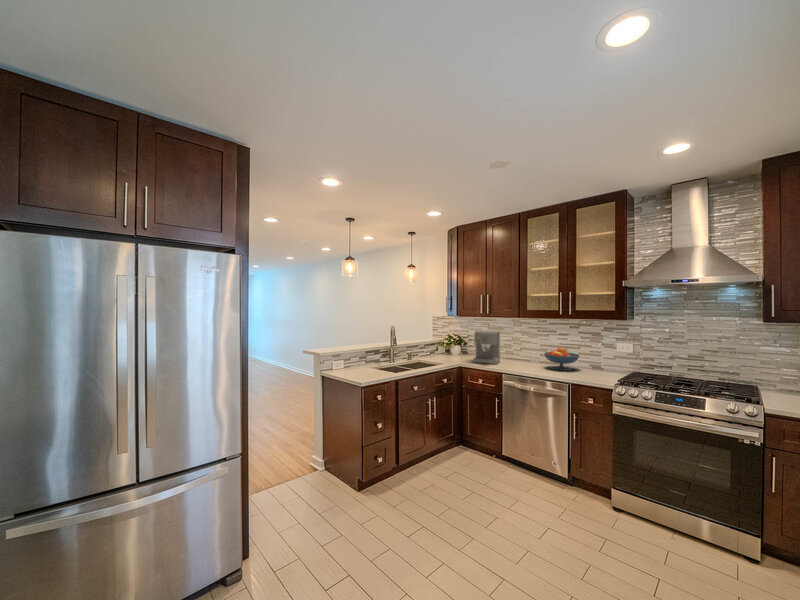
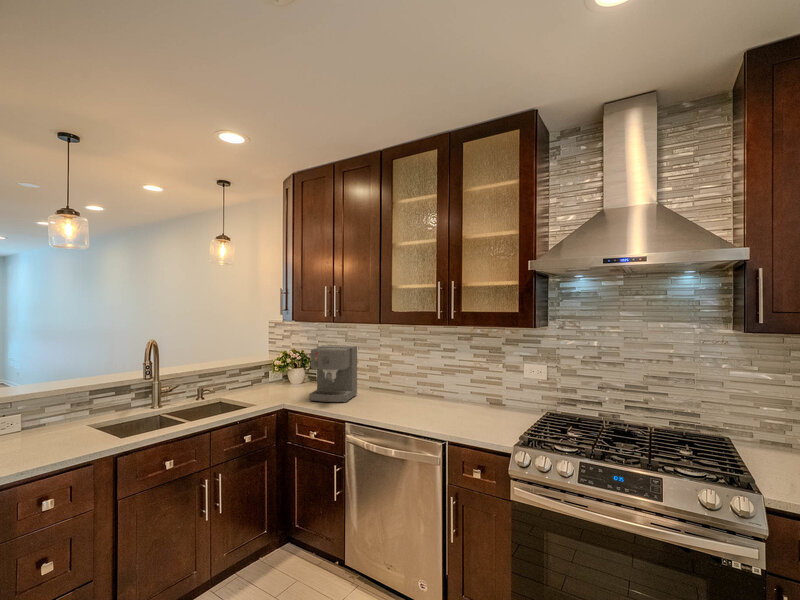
fruit bowl: present [544,348,579,371] -> none [417,372,470,413]

